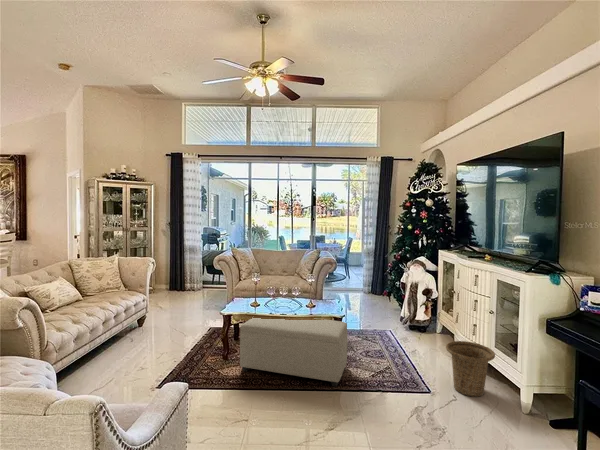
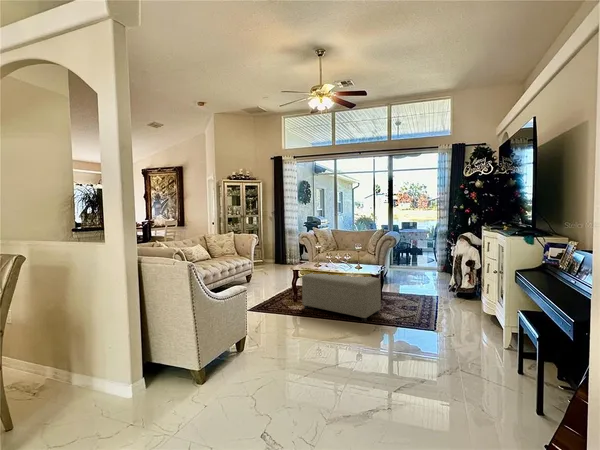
basket: present [446,341,495,397] -> none [453,296,493,338]

